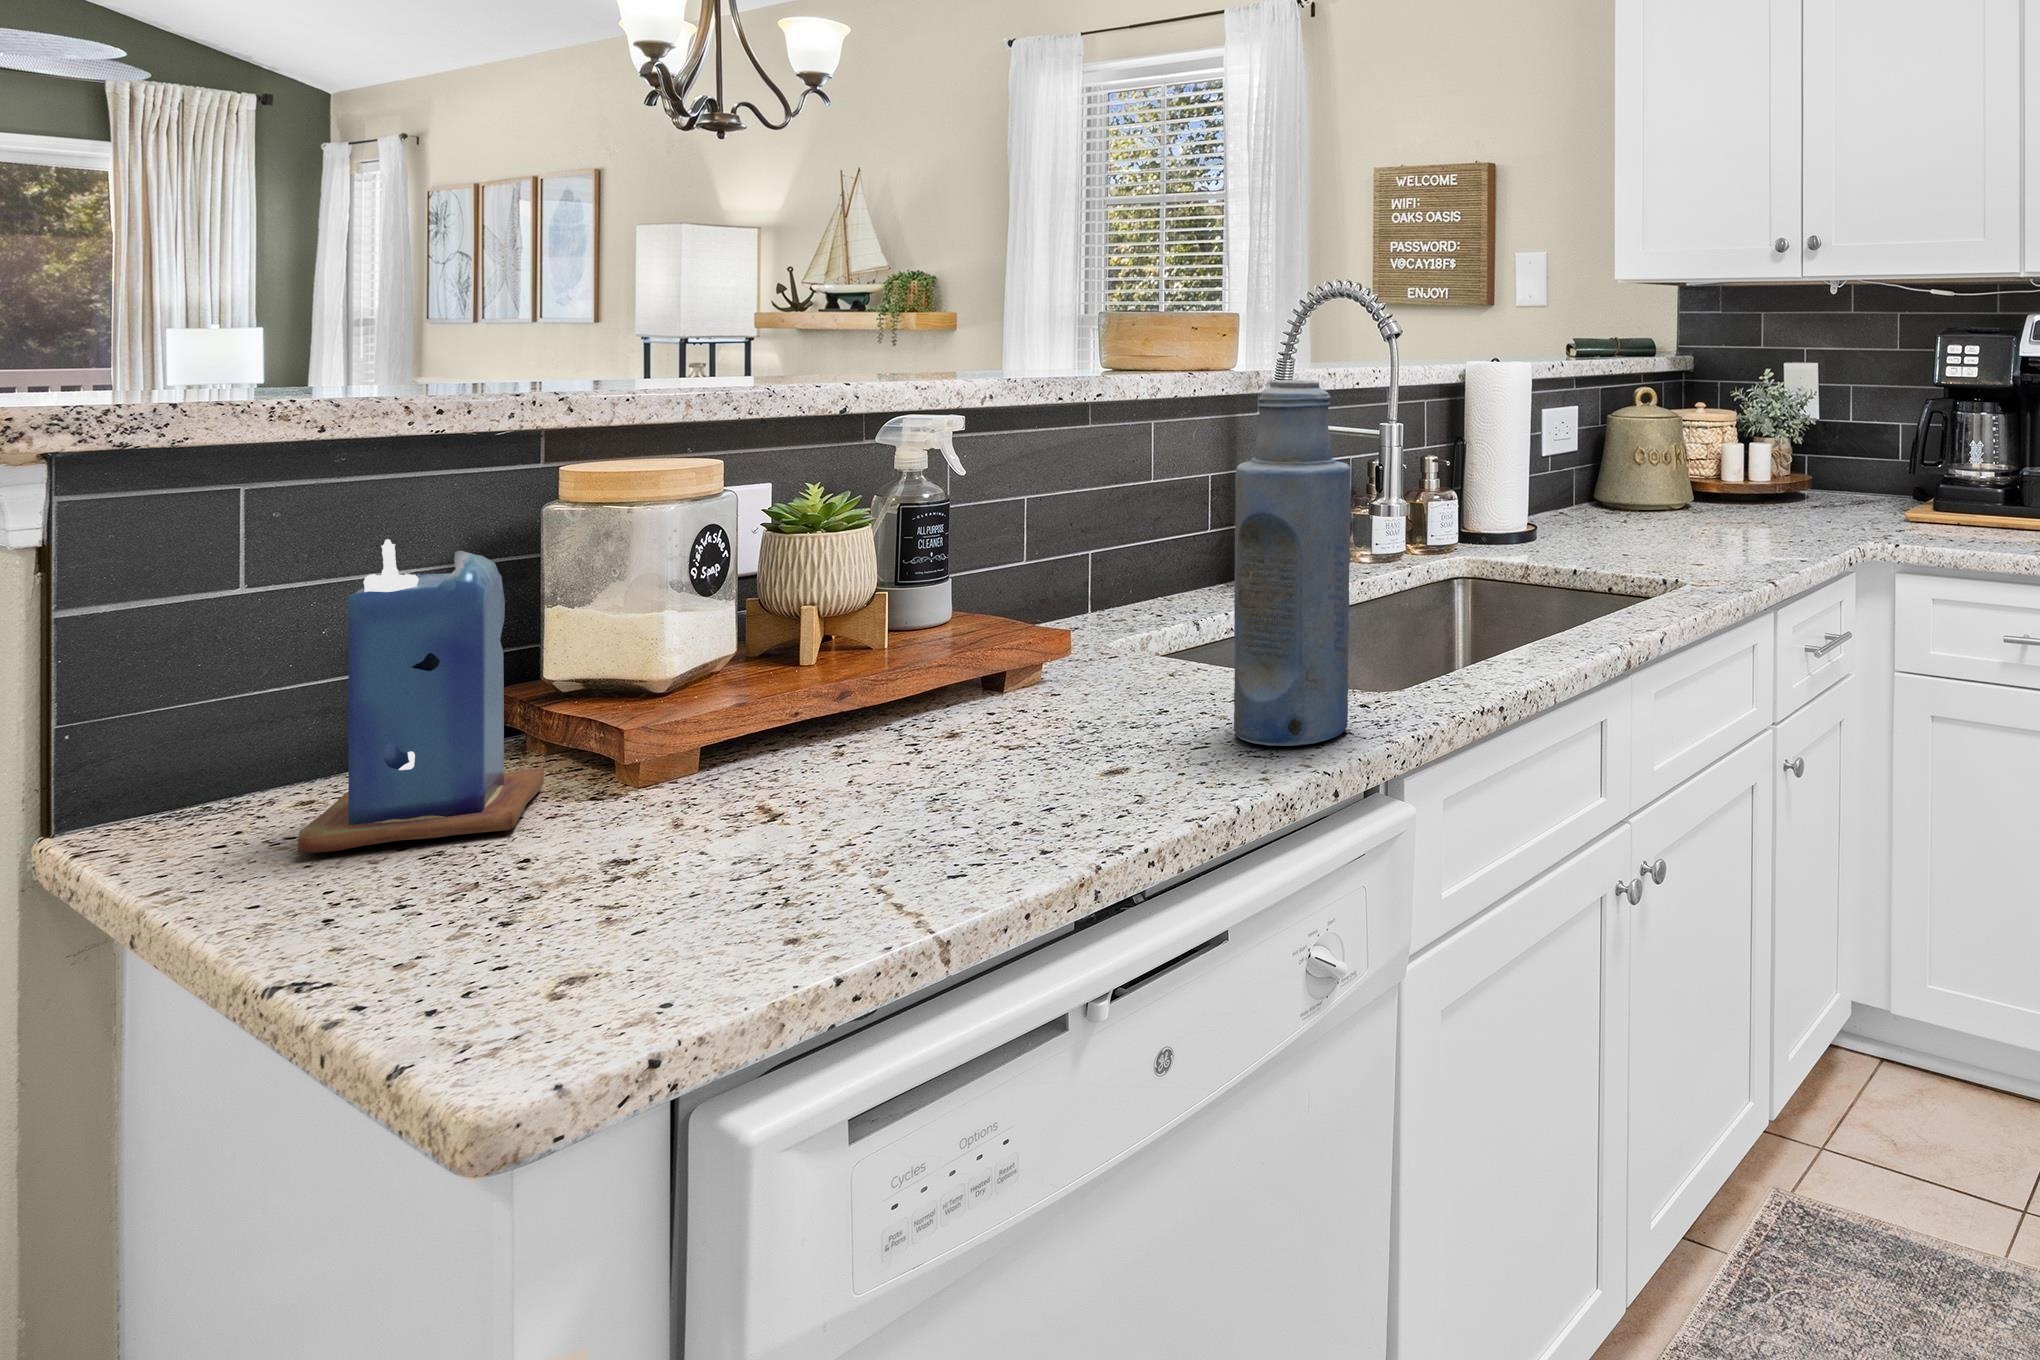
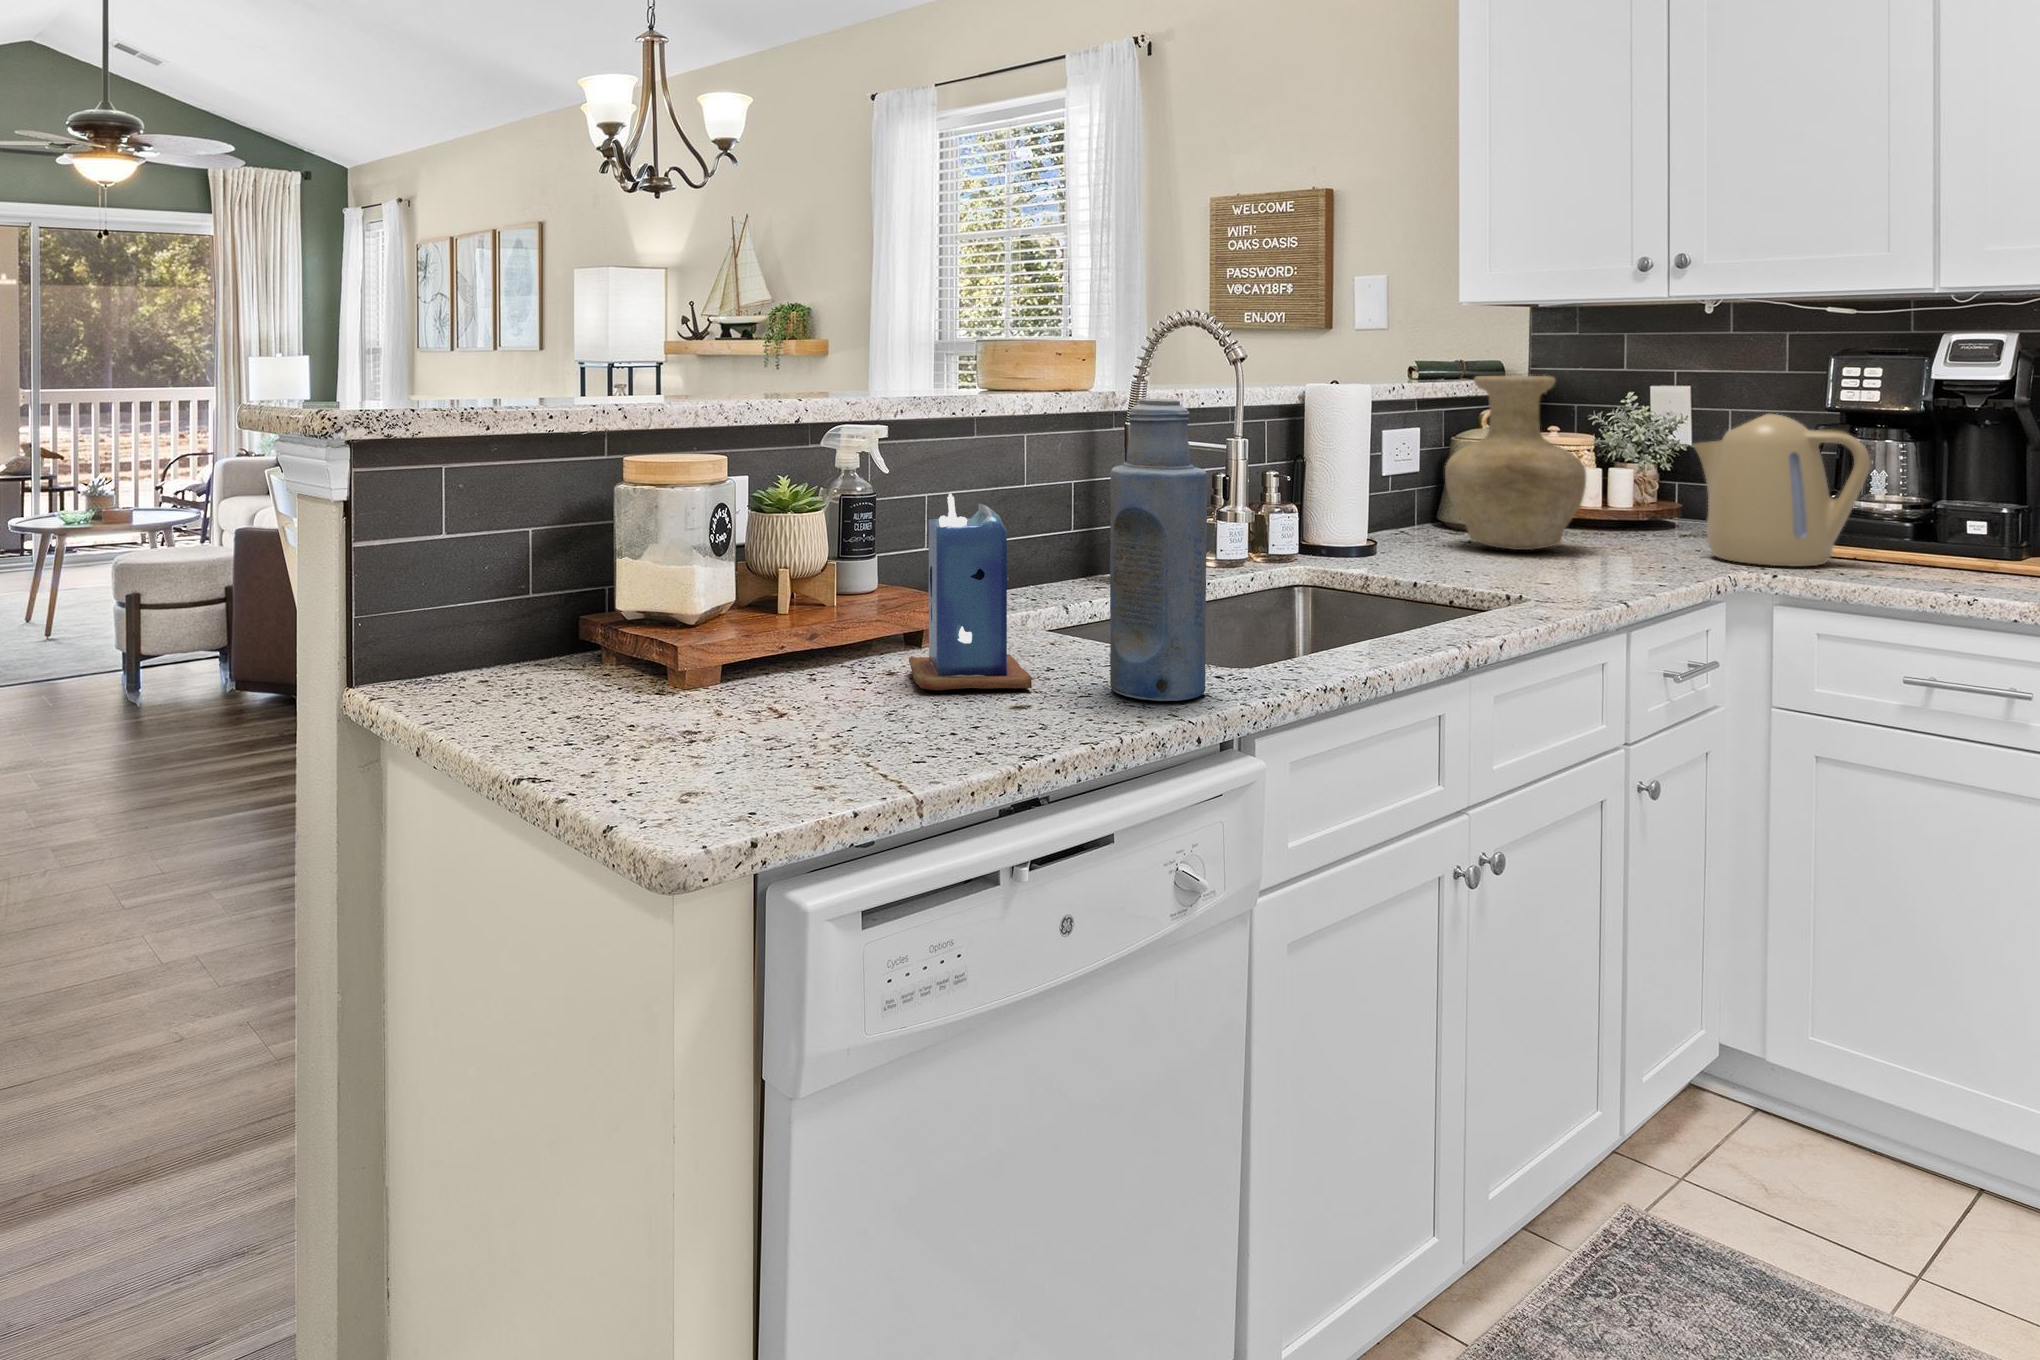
vase: none [1605,354,1735,529] -> present [1445,376,1586,550]
kettle: none [1825,390,1974,535] -> present [1692,414,1870,566]
candle: present [298,539,544,853] -> present [909,493,1032,690]

